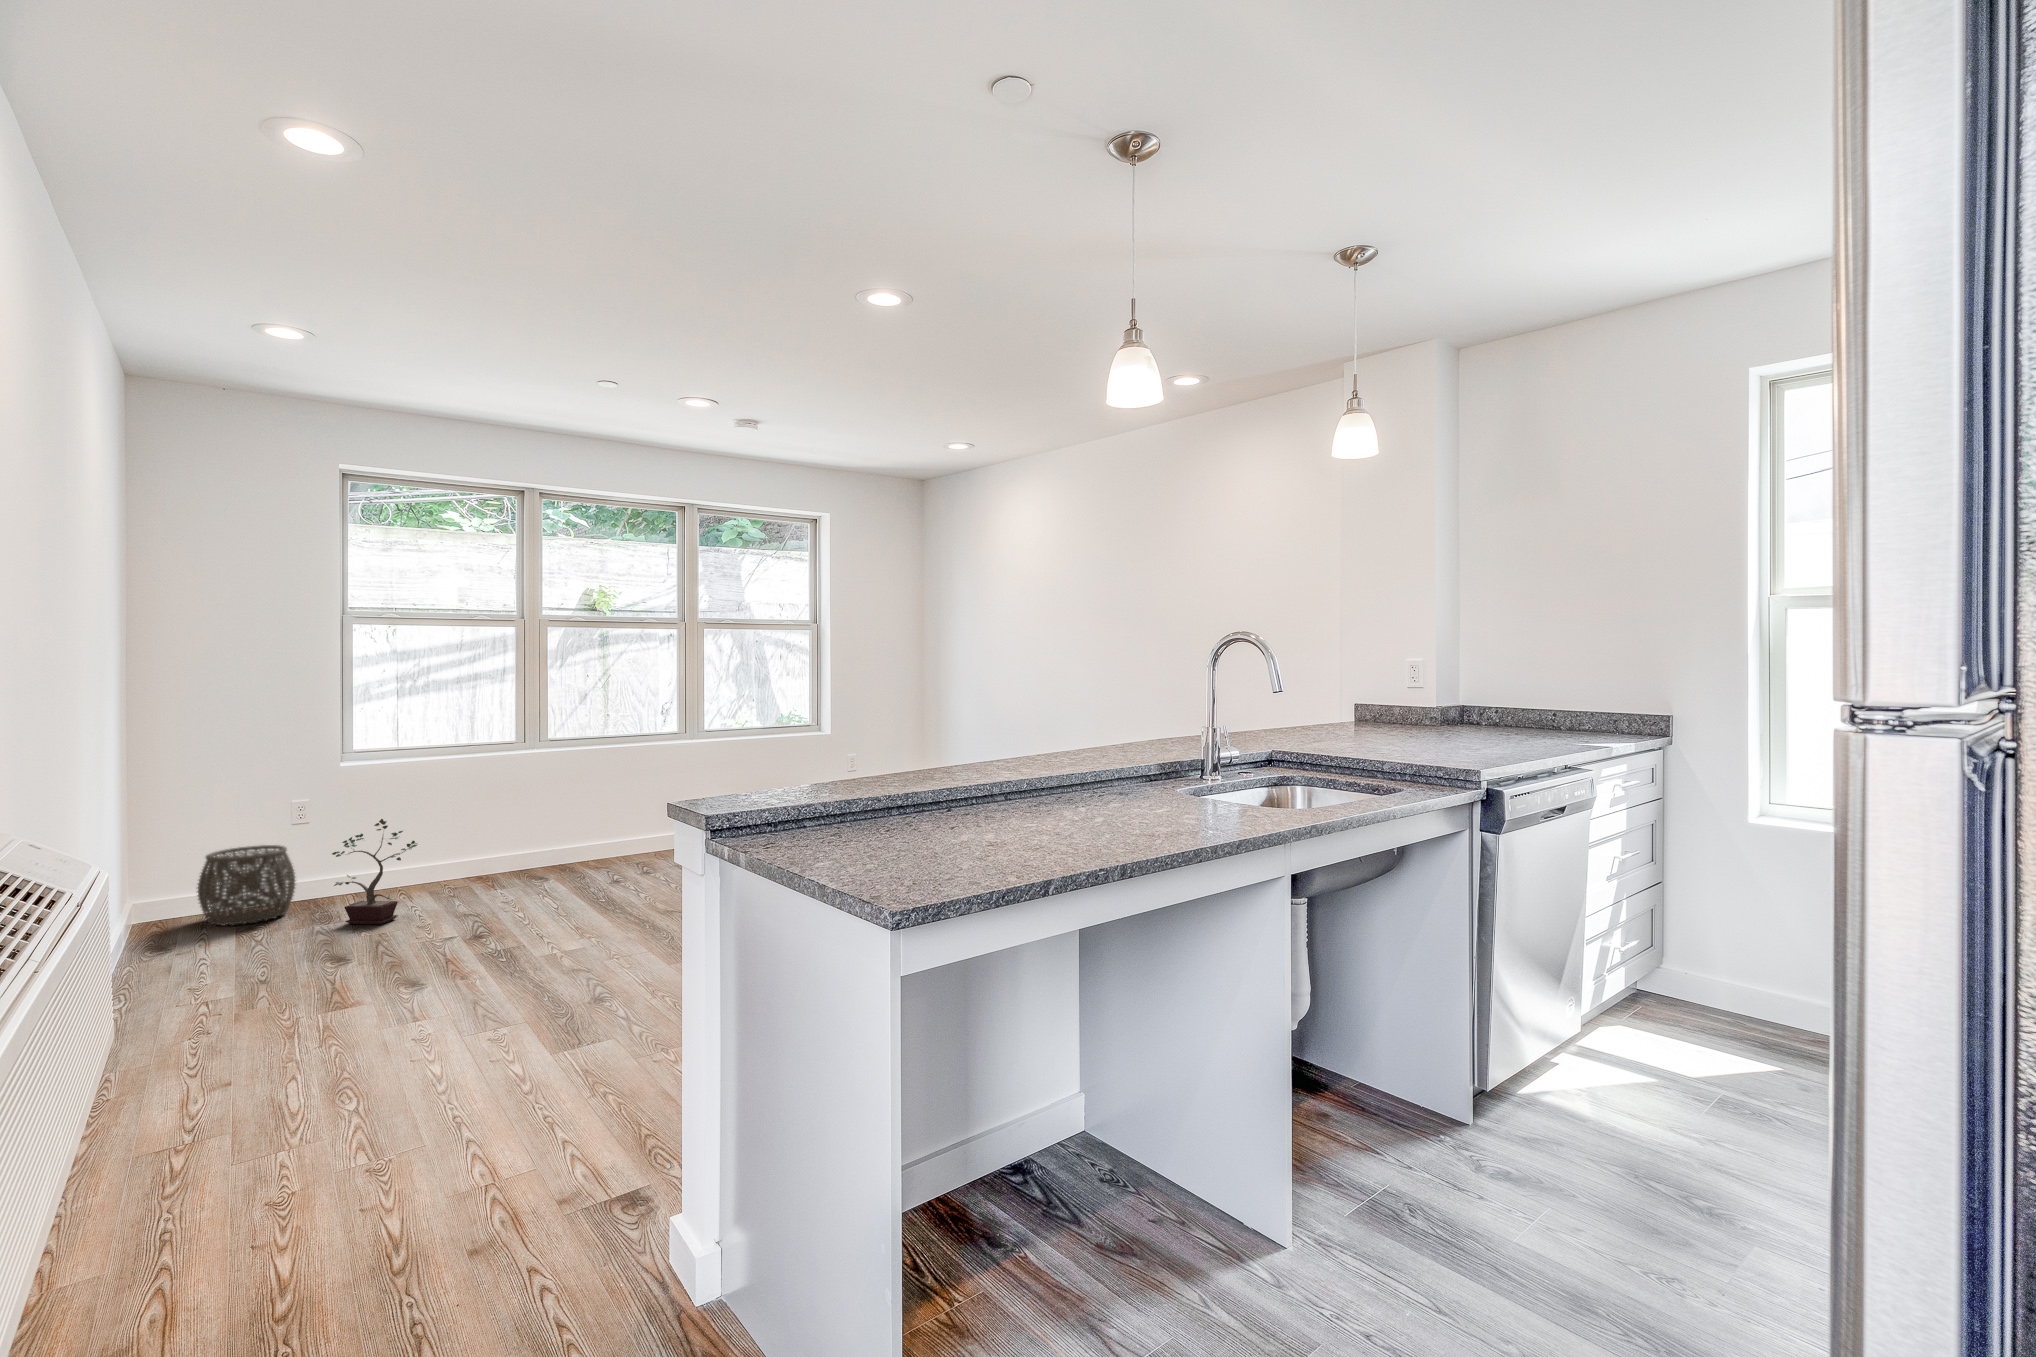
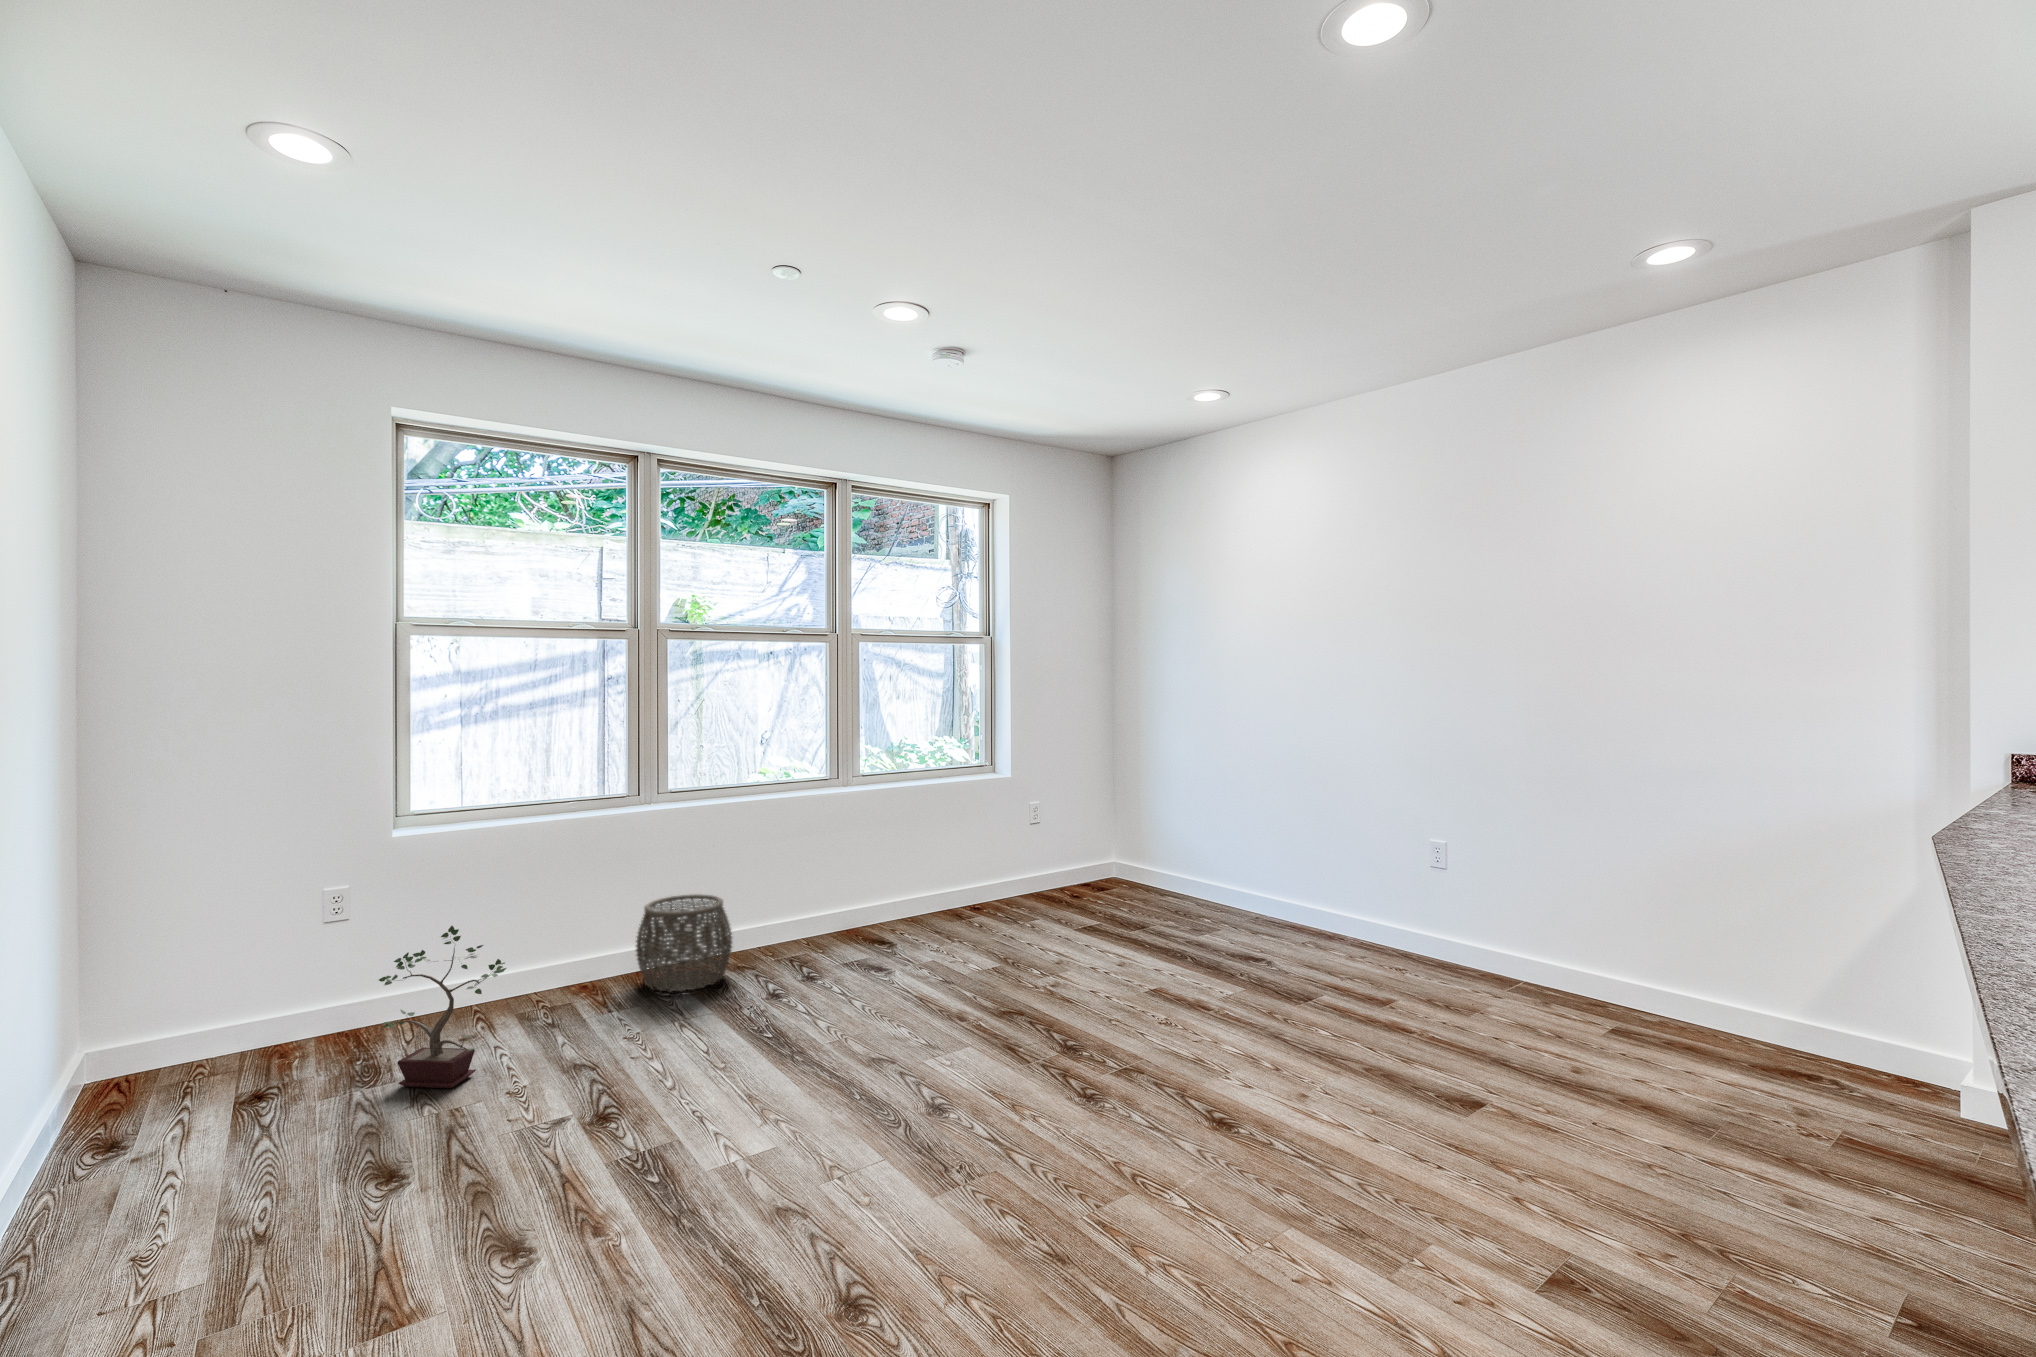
woven basket: present [197,845,296,926] -> present [636,894,732,992]

